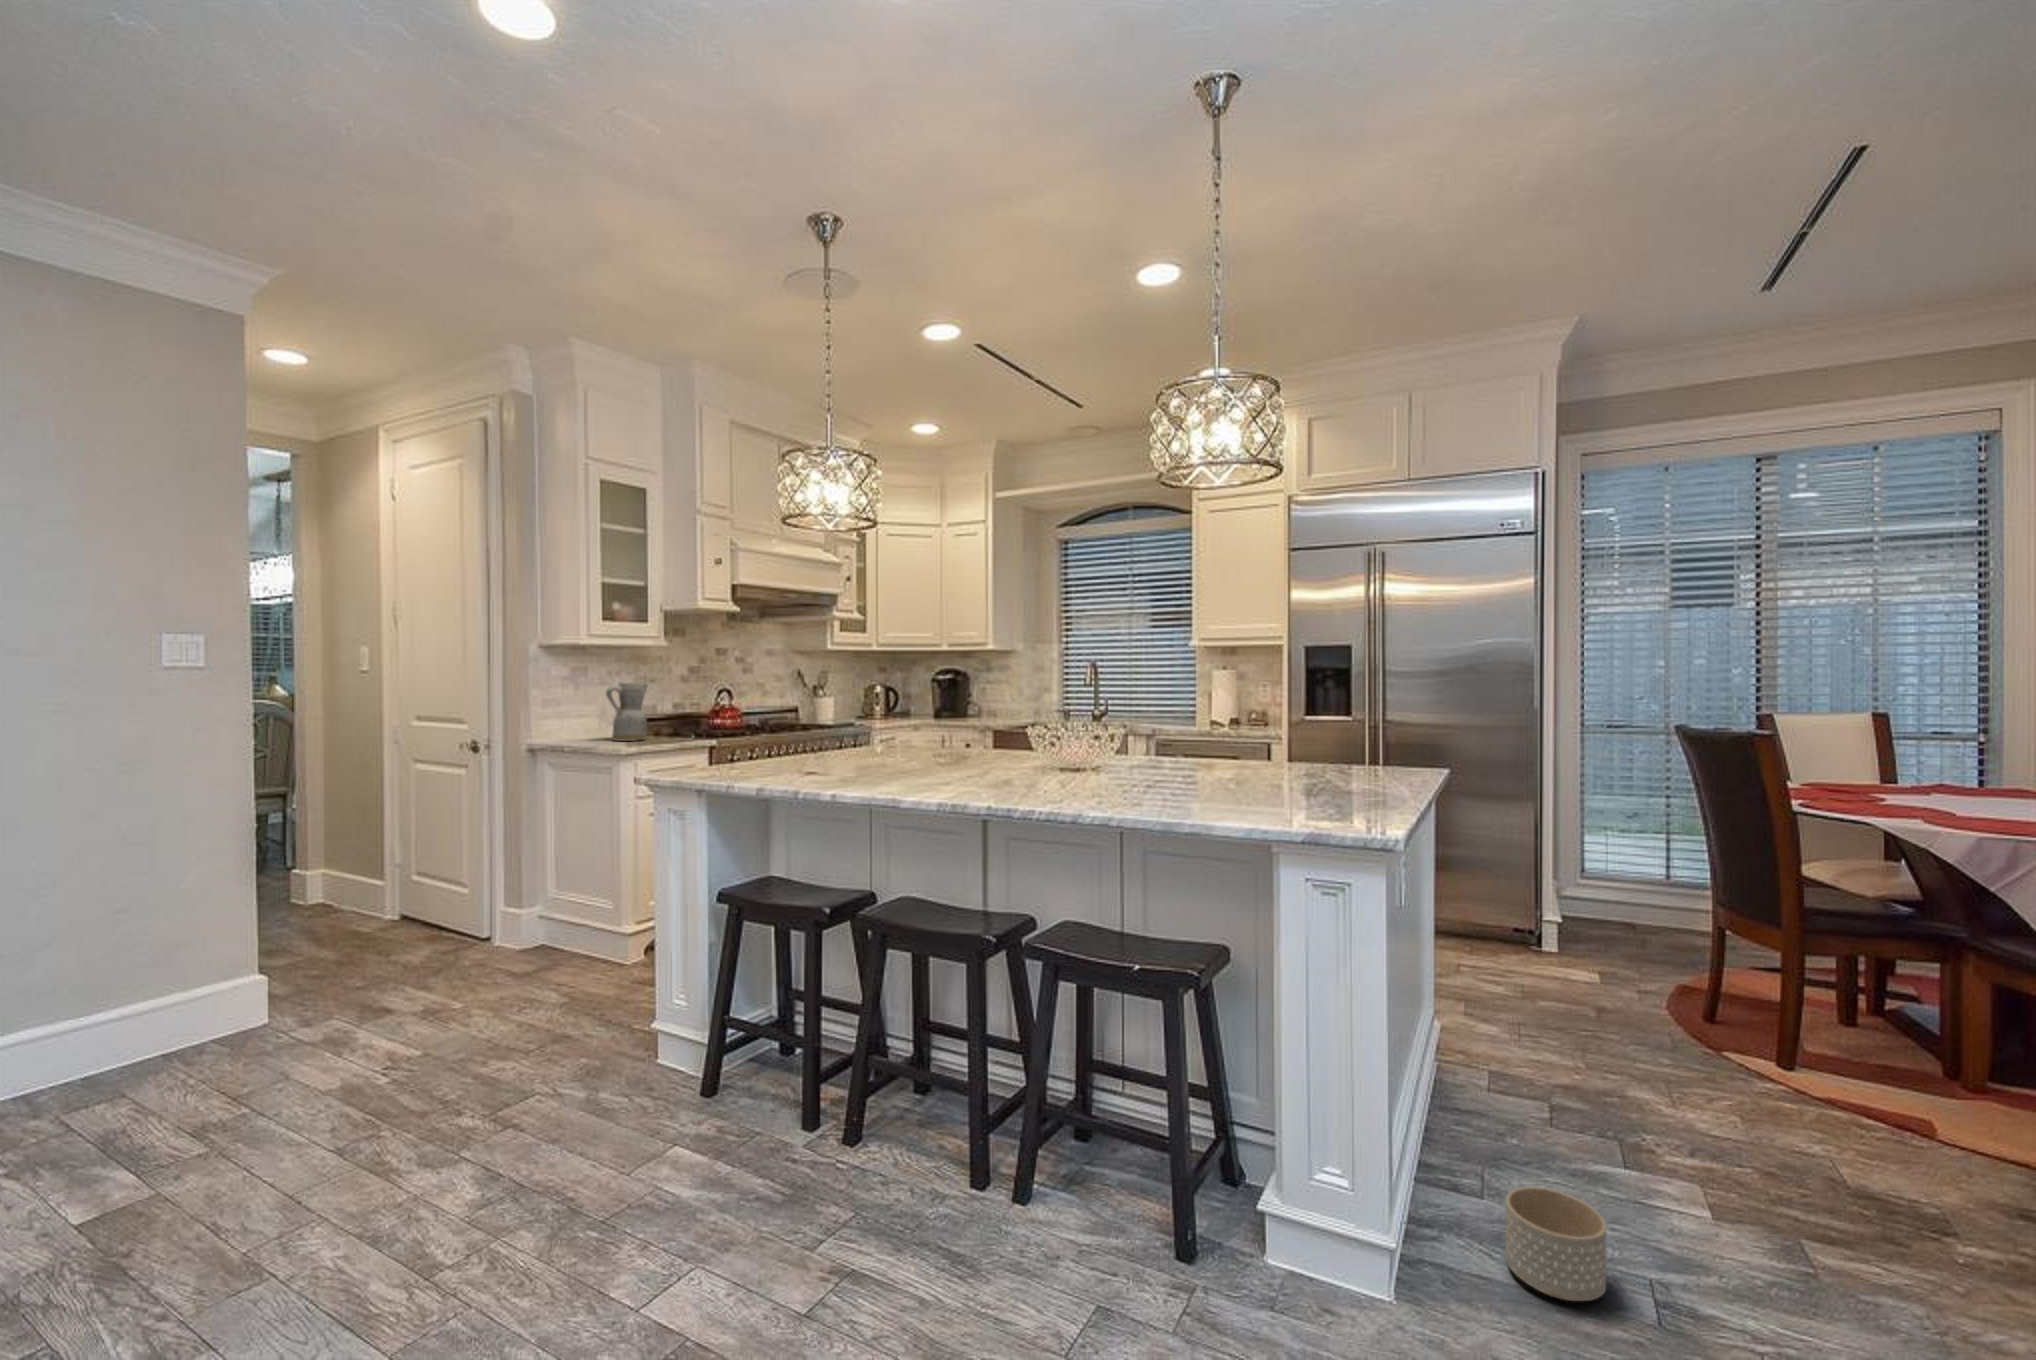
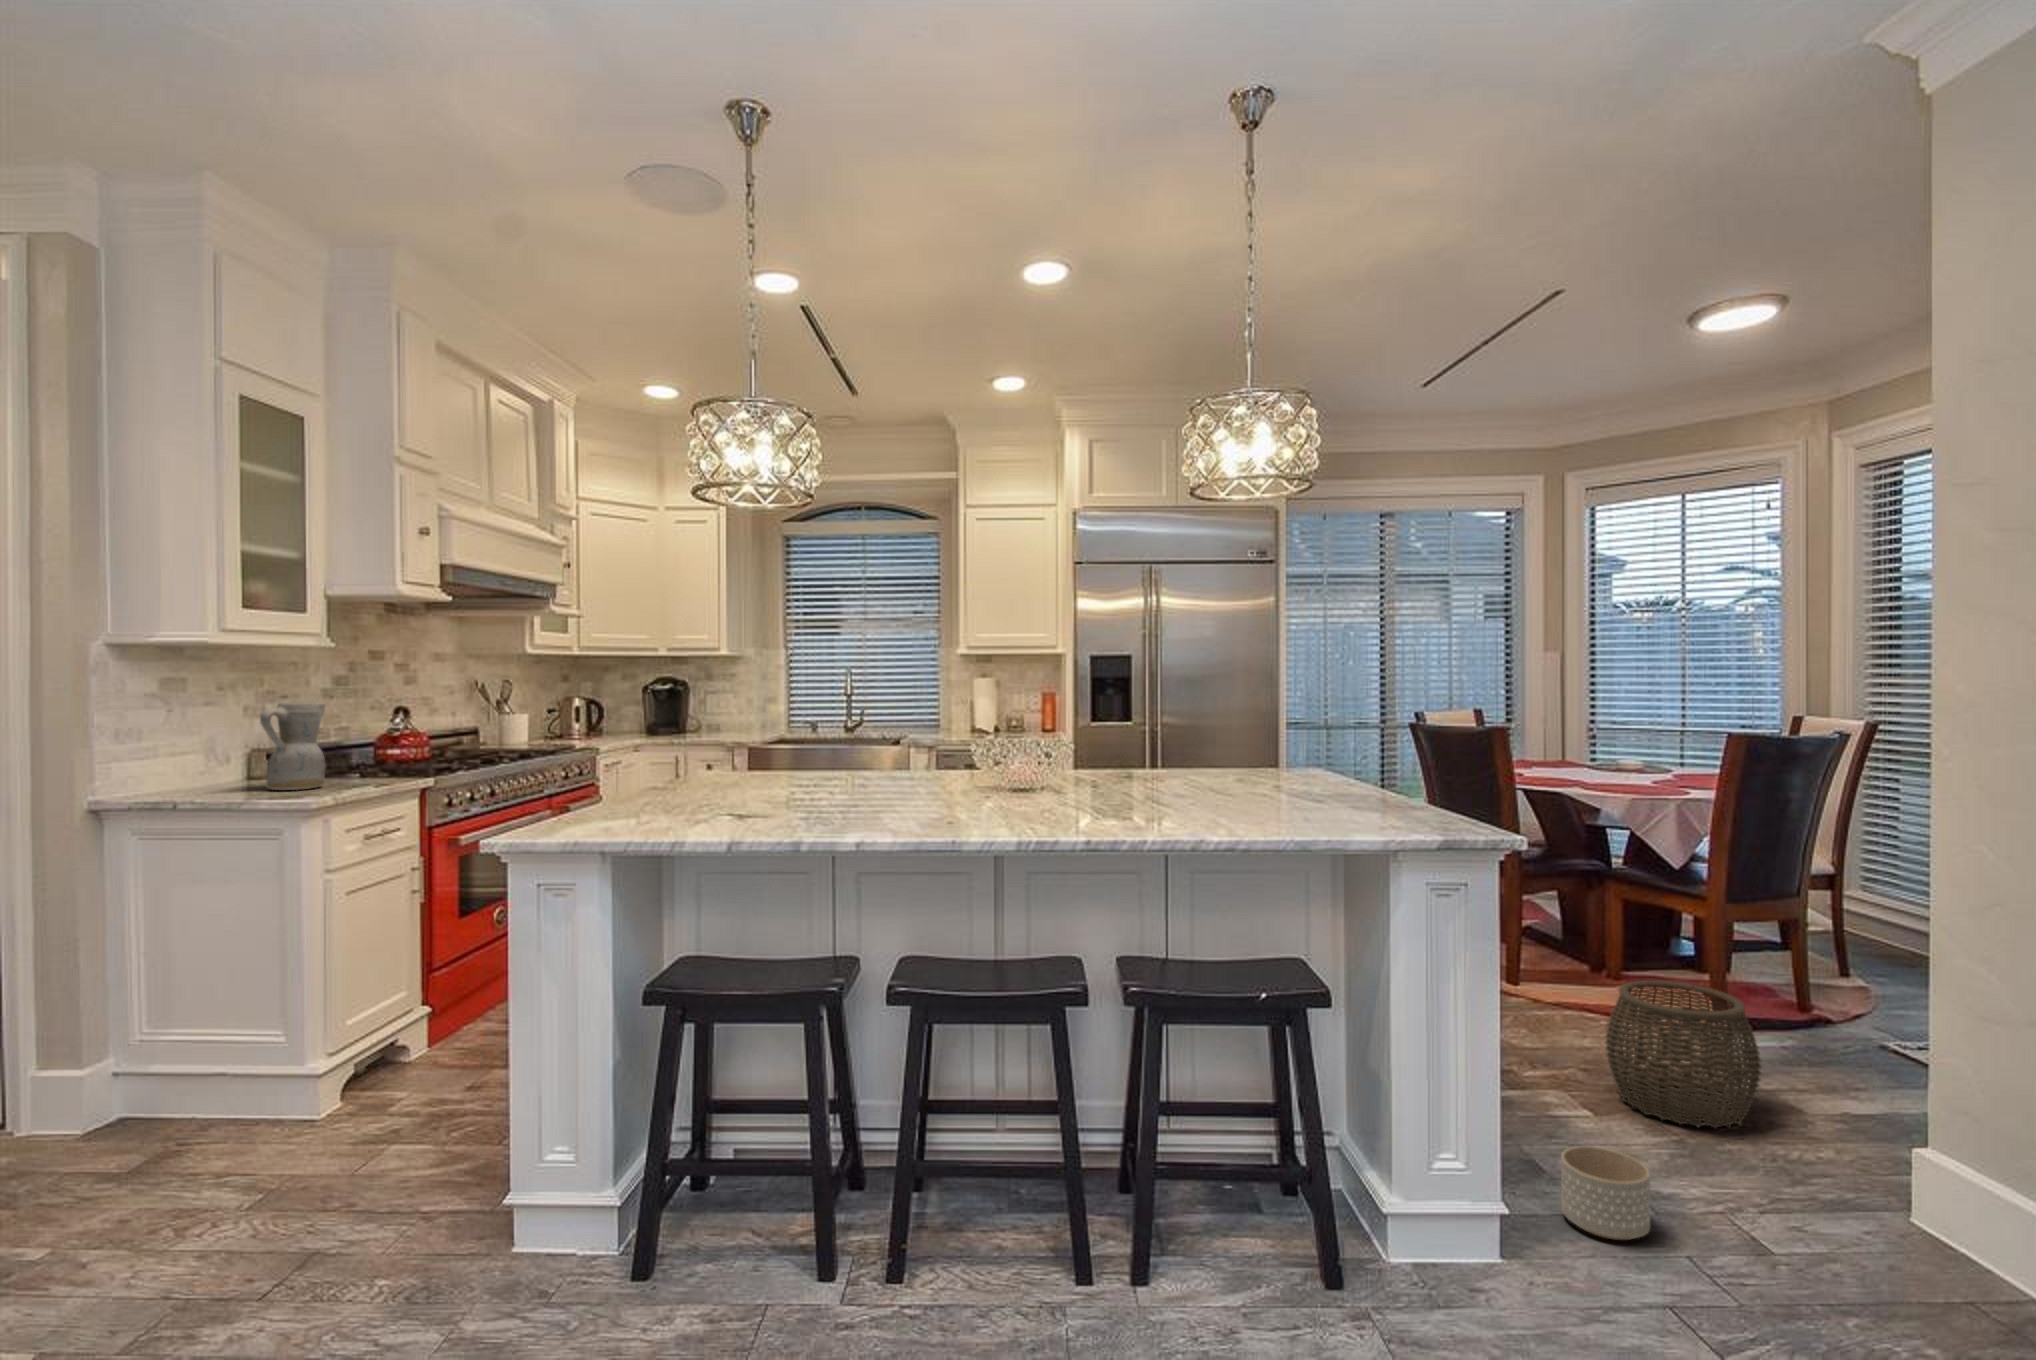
woven basket: none [1695,1032,1908,1226] -> present [1605,980,1761,1128]

